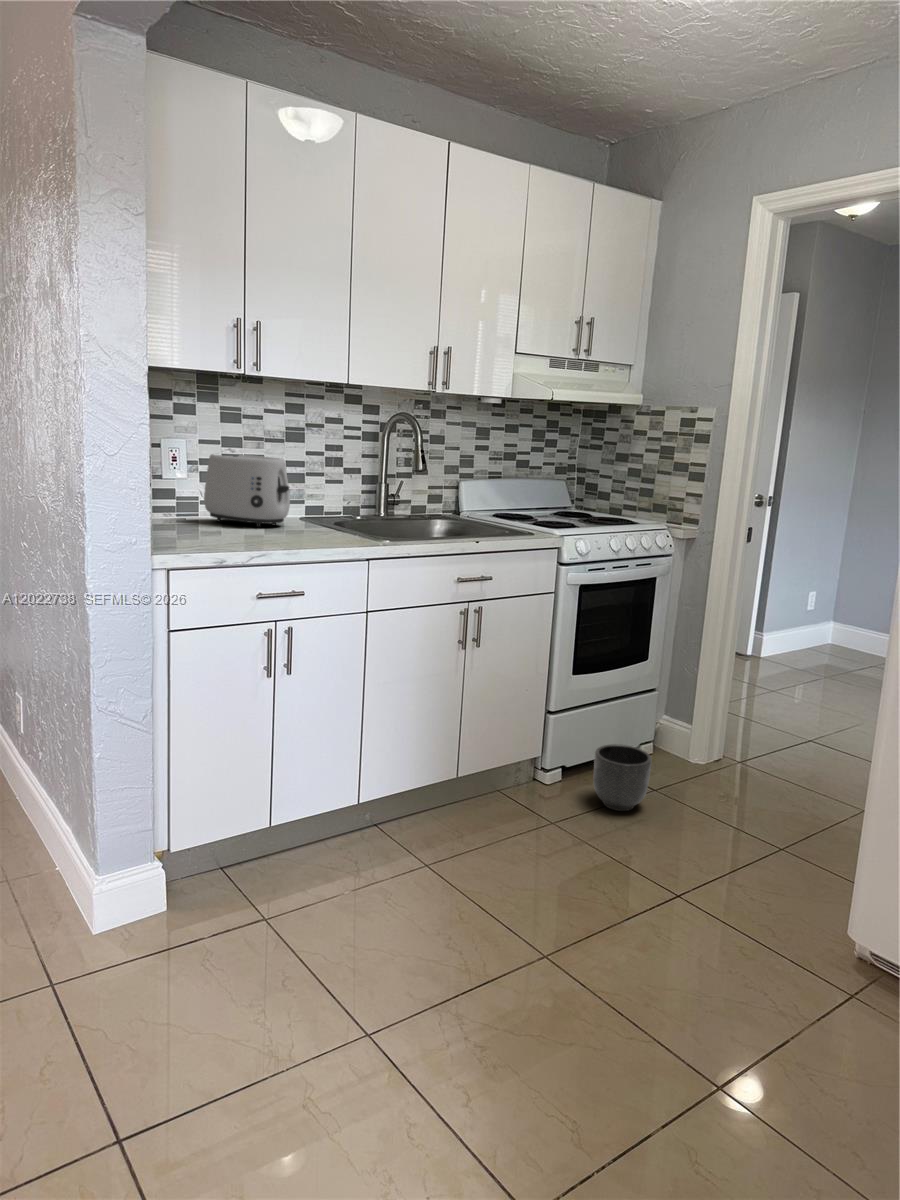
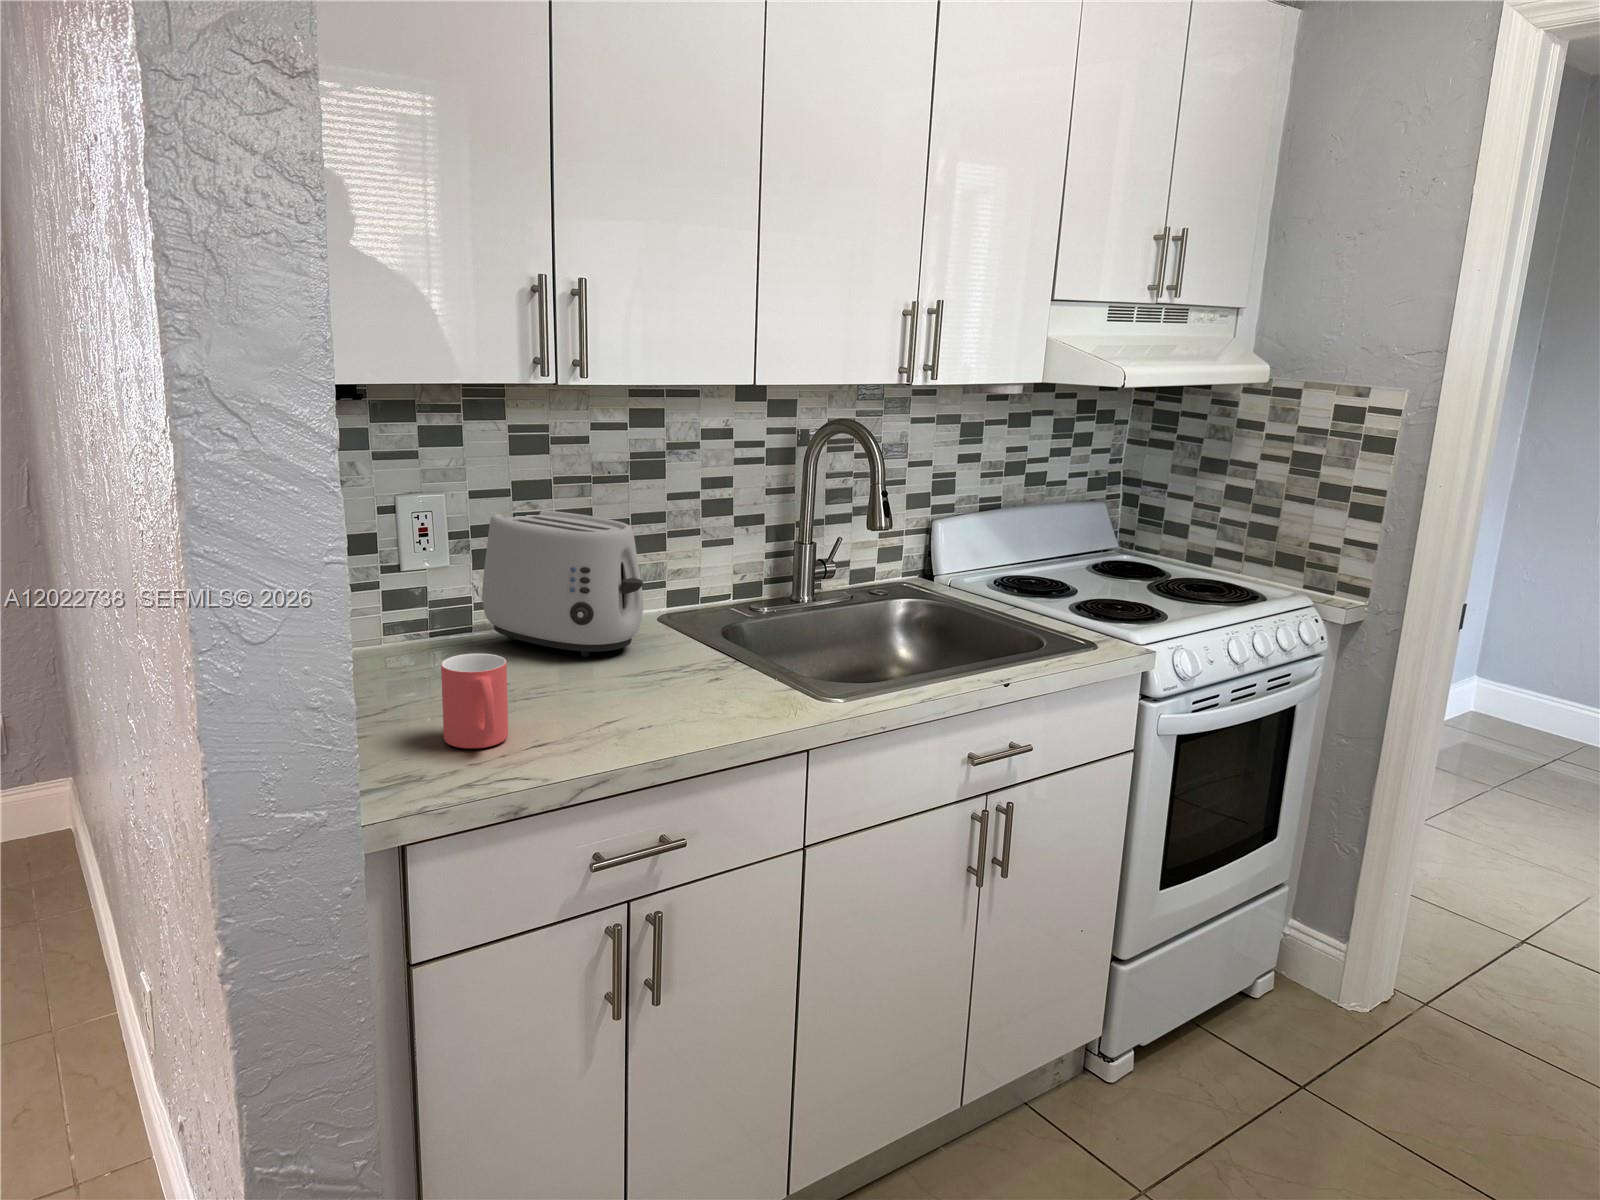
mug: none [185,501,218,544] -> present [441,653,508,749]
planter: present [594,744,652,811] -> none [1201,1016,1314,1149]

